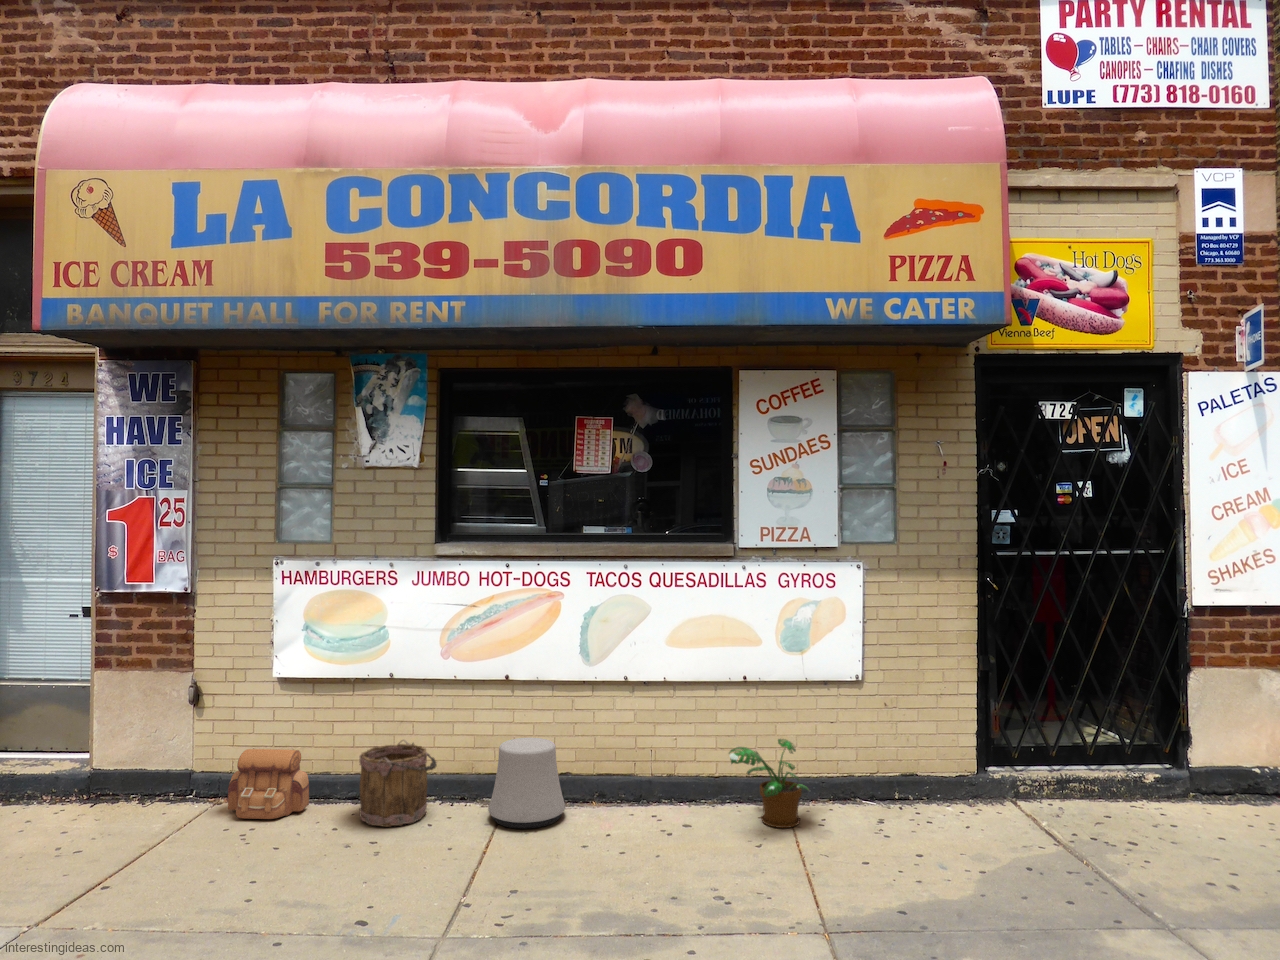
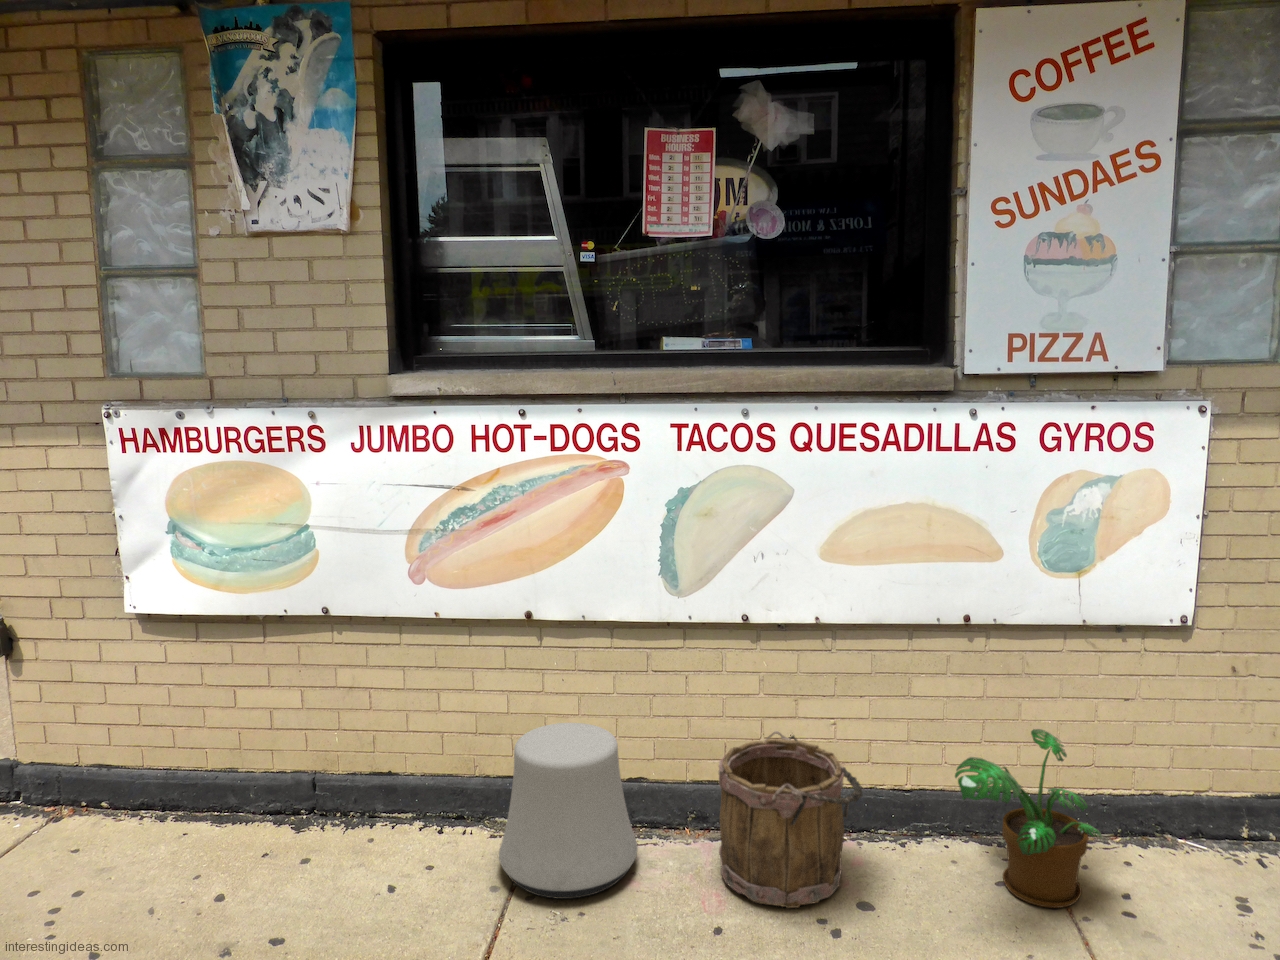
bucket: present [359,740,437,827] -> present [719,731,862,908]
backpack: present [228,749,309,819] -> none [54,736,197,863]

